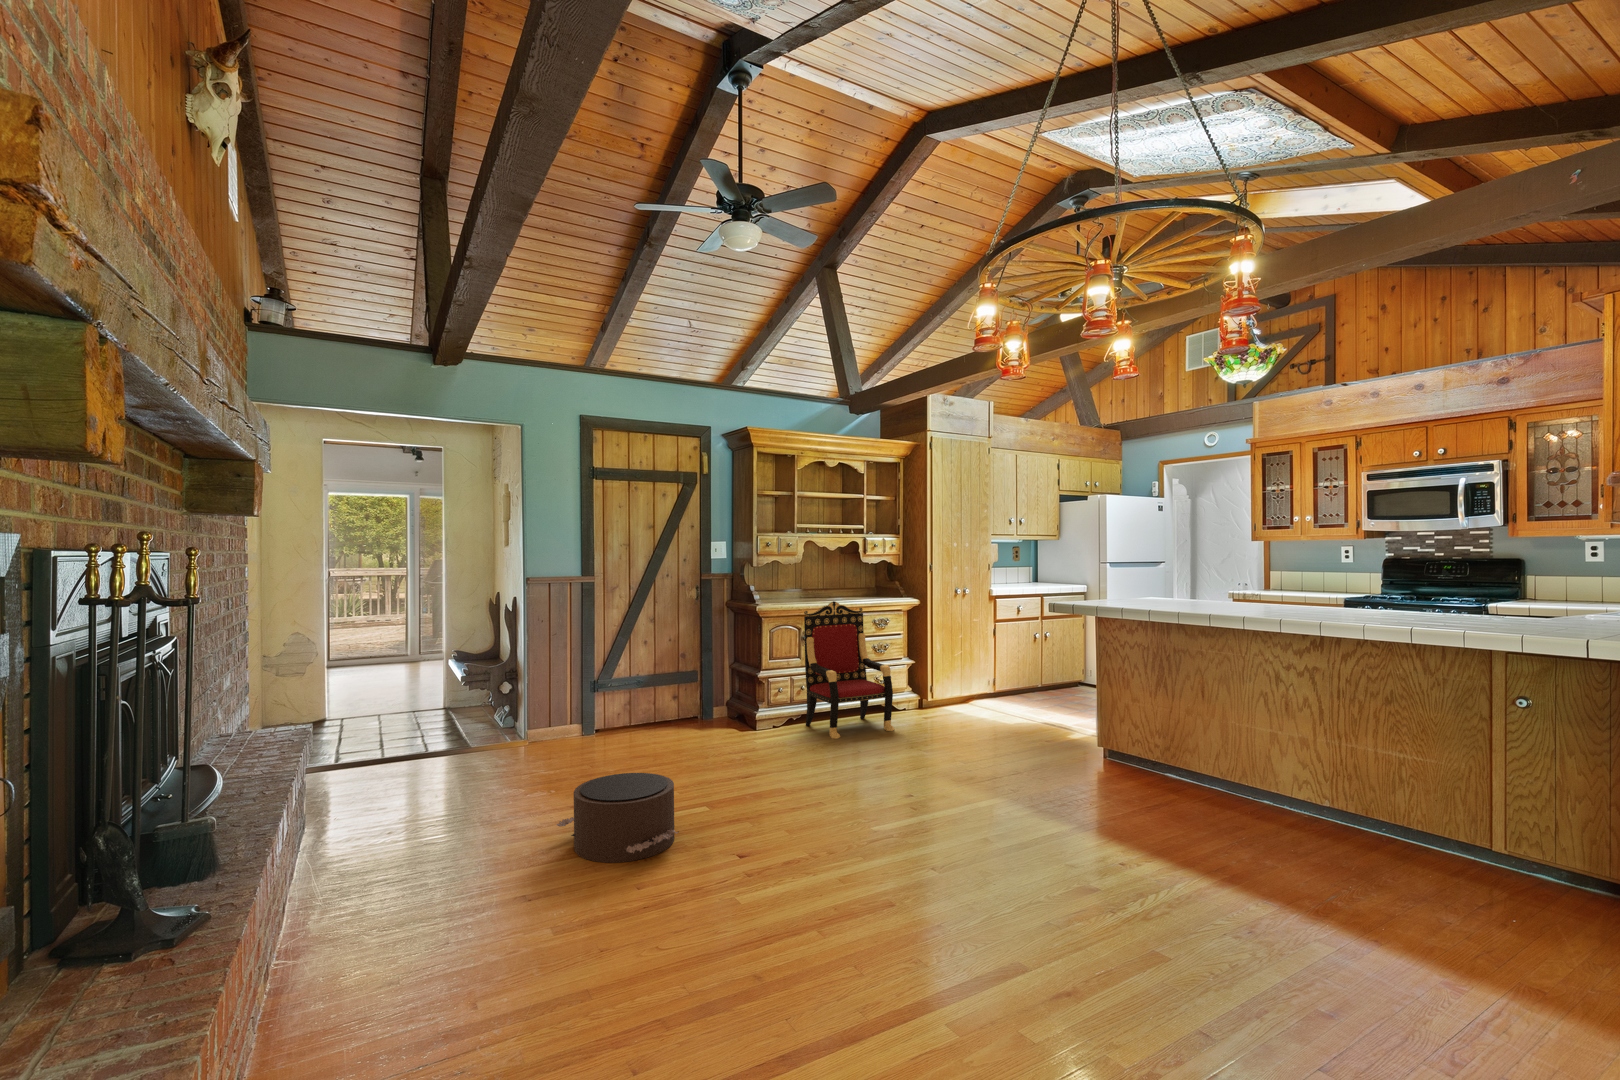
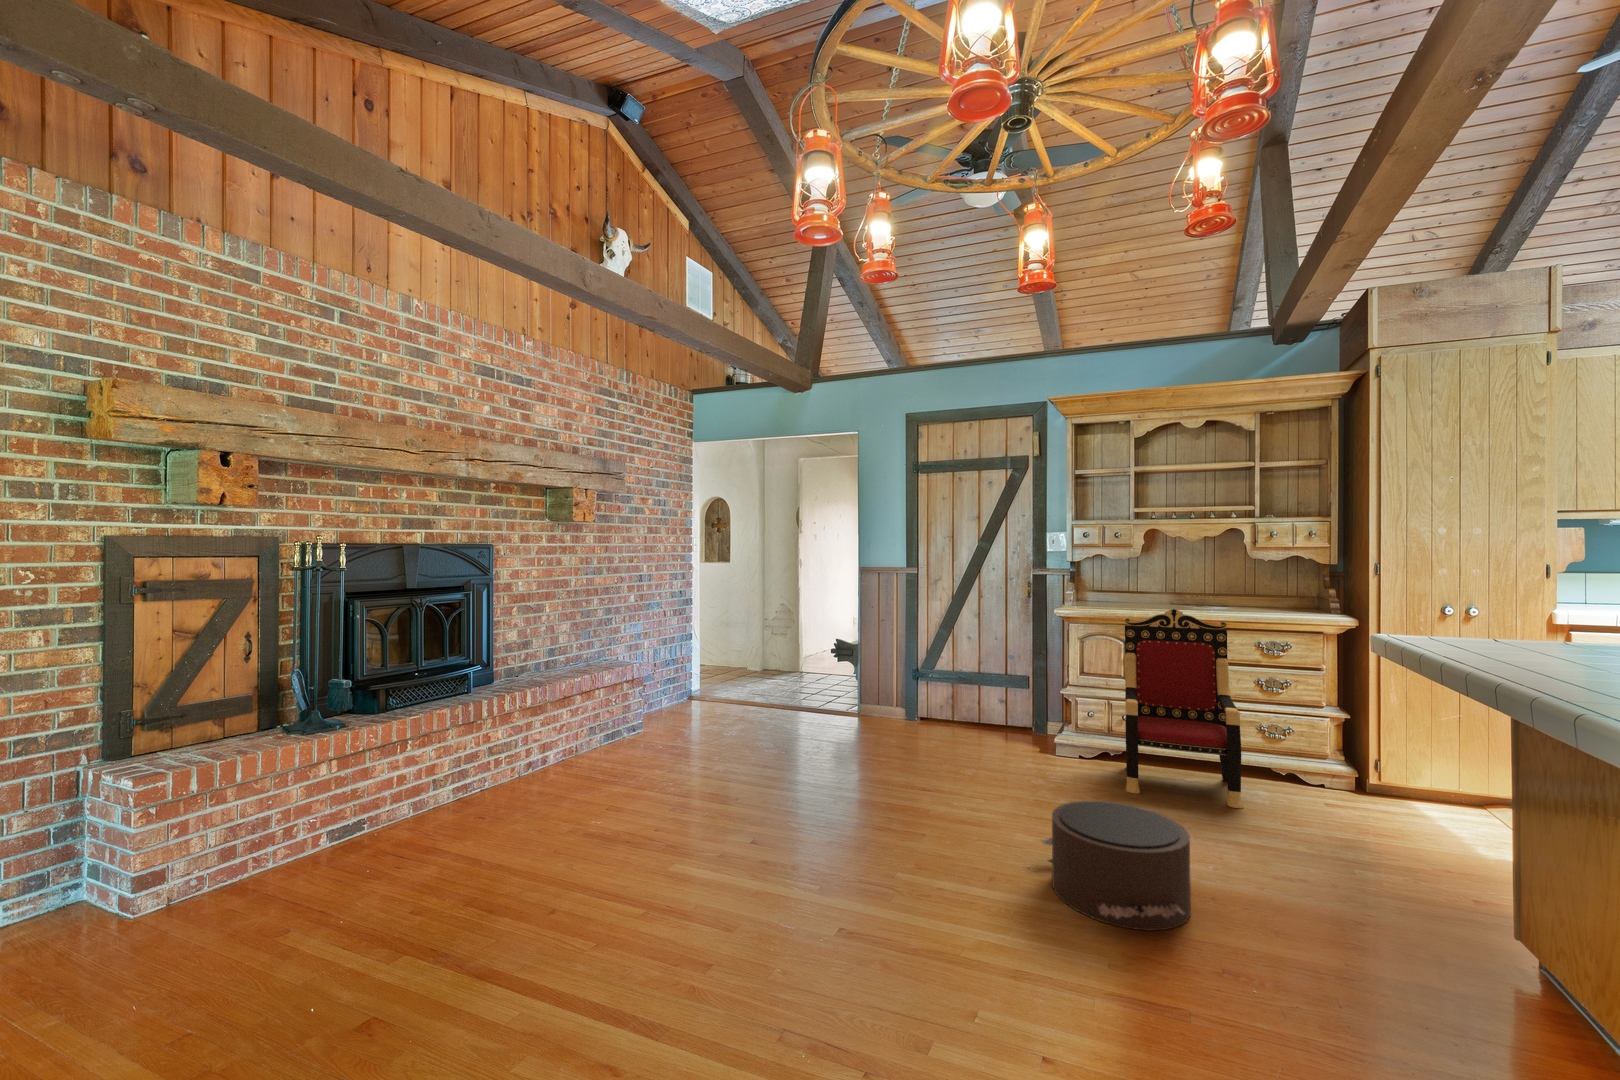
pouf: present [557,773,678,863] -> present [1041,801,1191,931]

